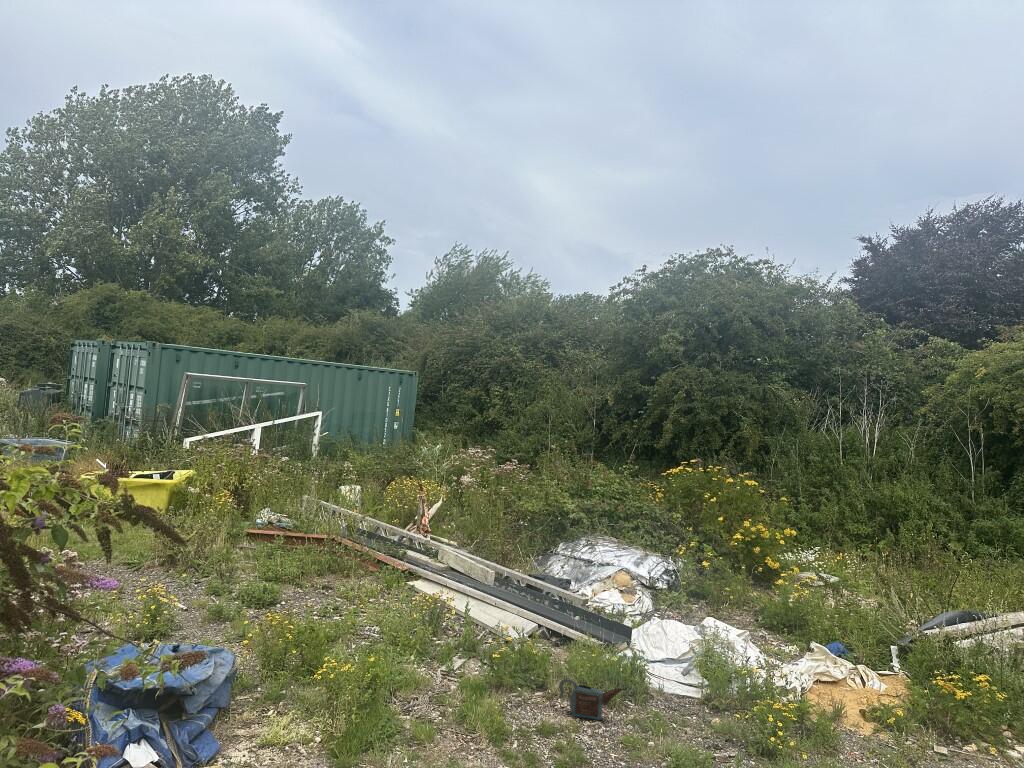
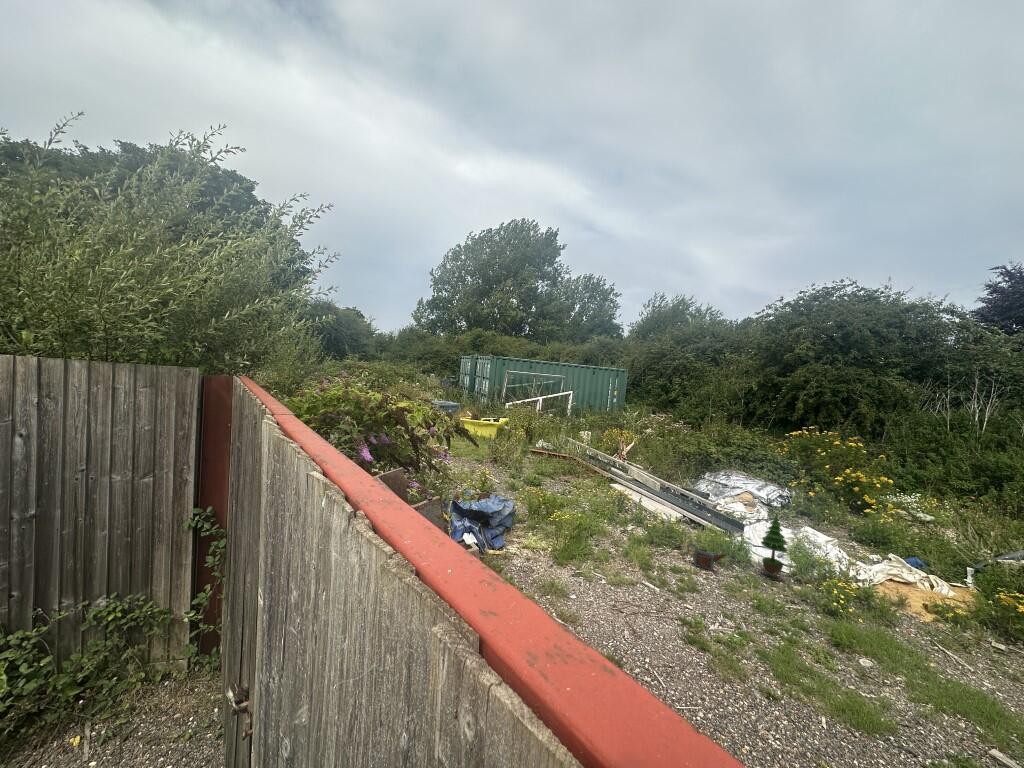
potted tree: none [666,609,703,710] -> present [761,515,787,576]

